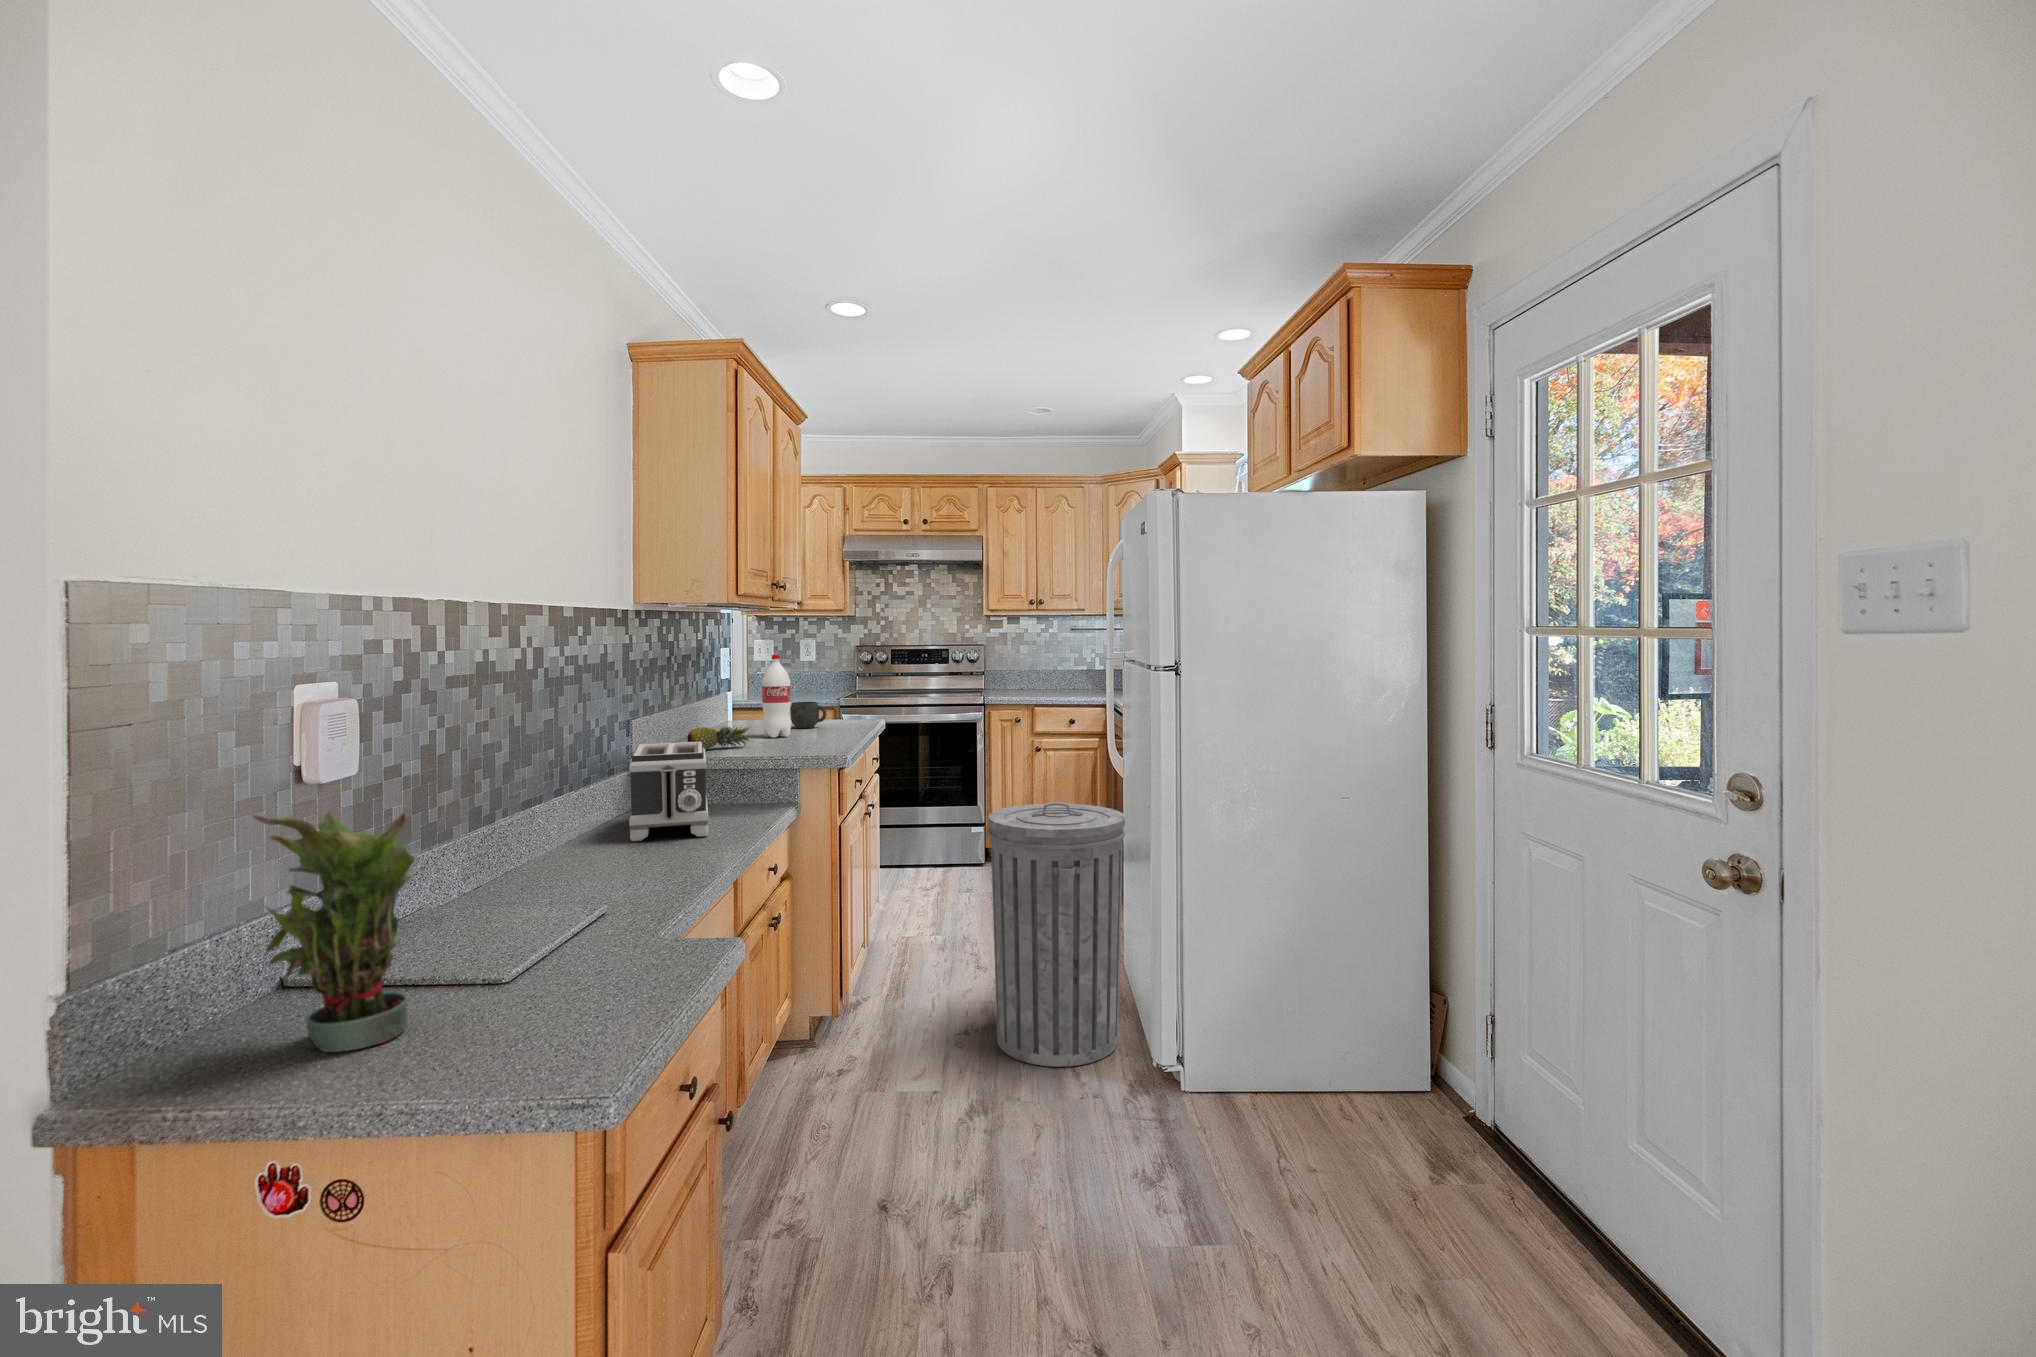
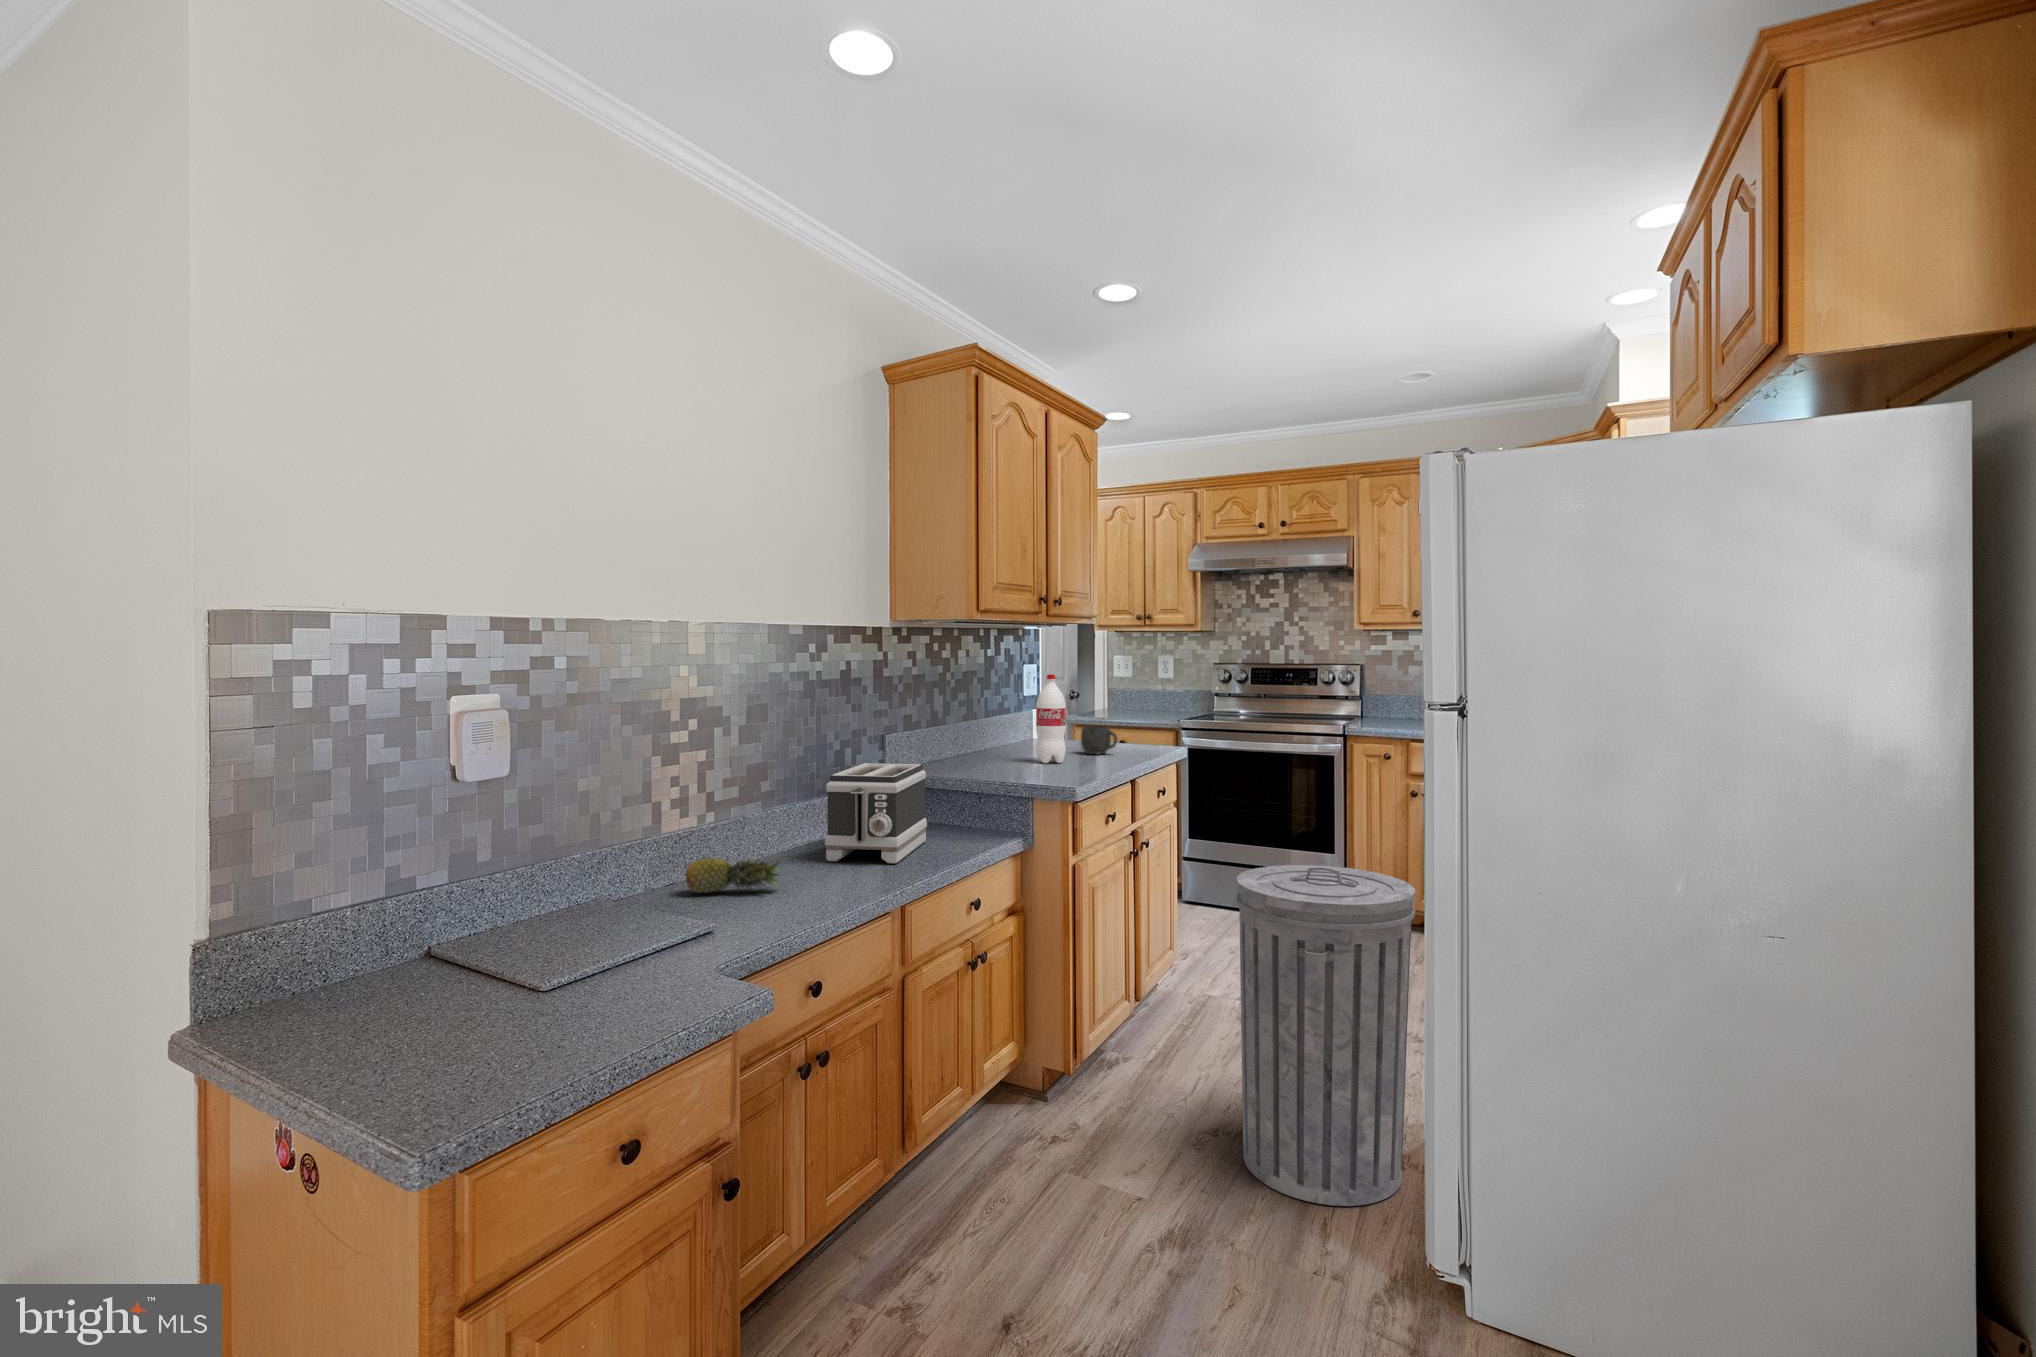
fruit: present [687,726,750,749] -> present [686,858,781,893]
potted plant: present [253,812,416,1052] -> none [284,812,450,1030]

